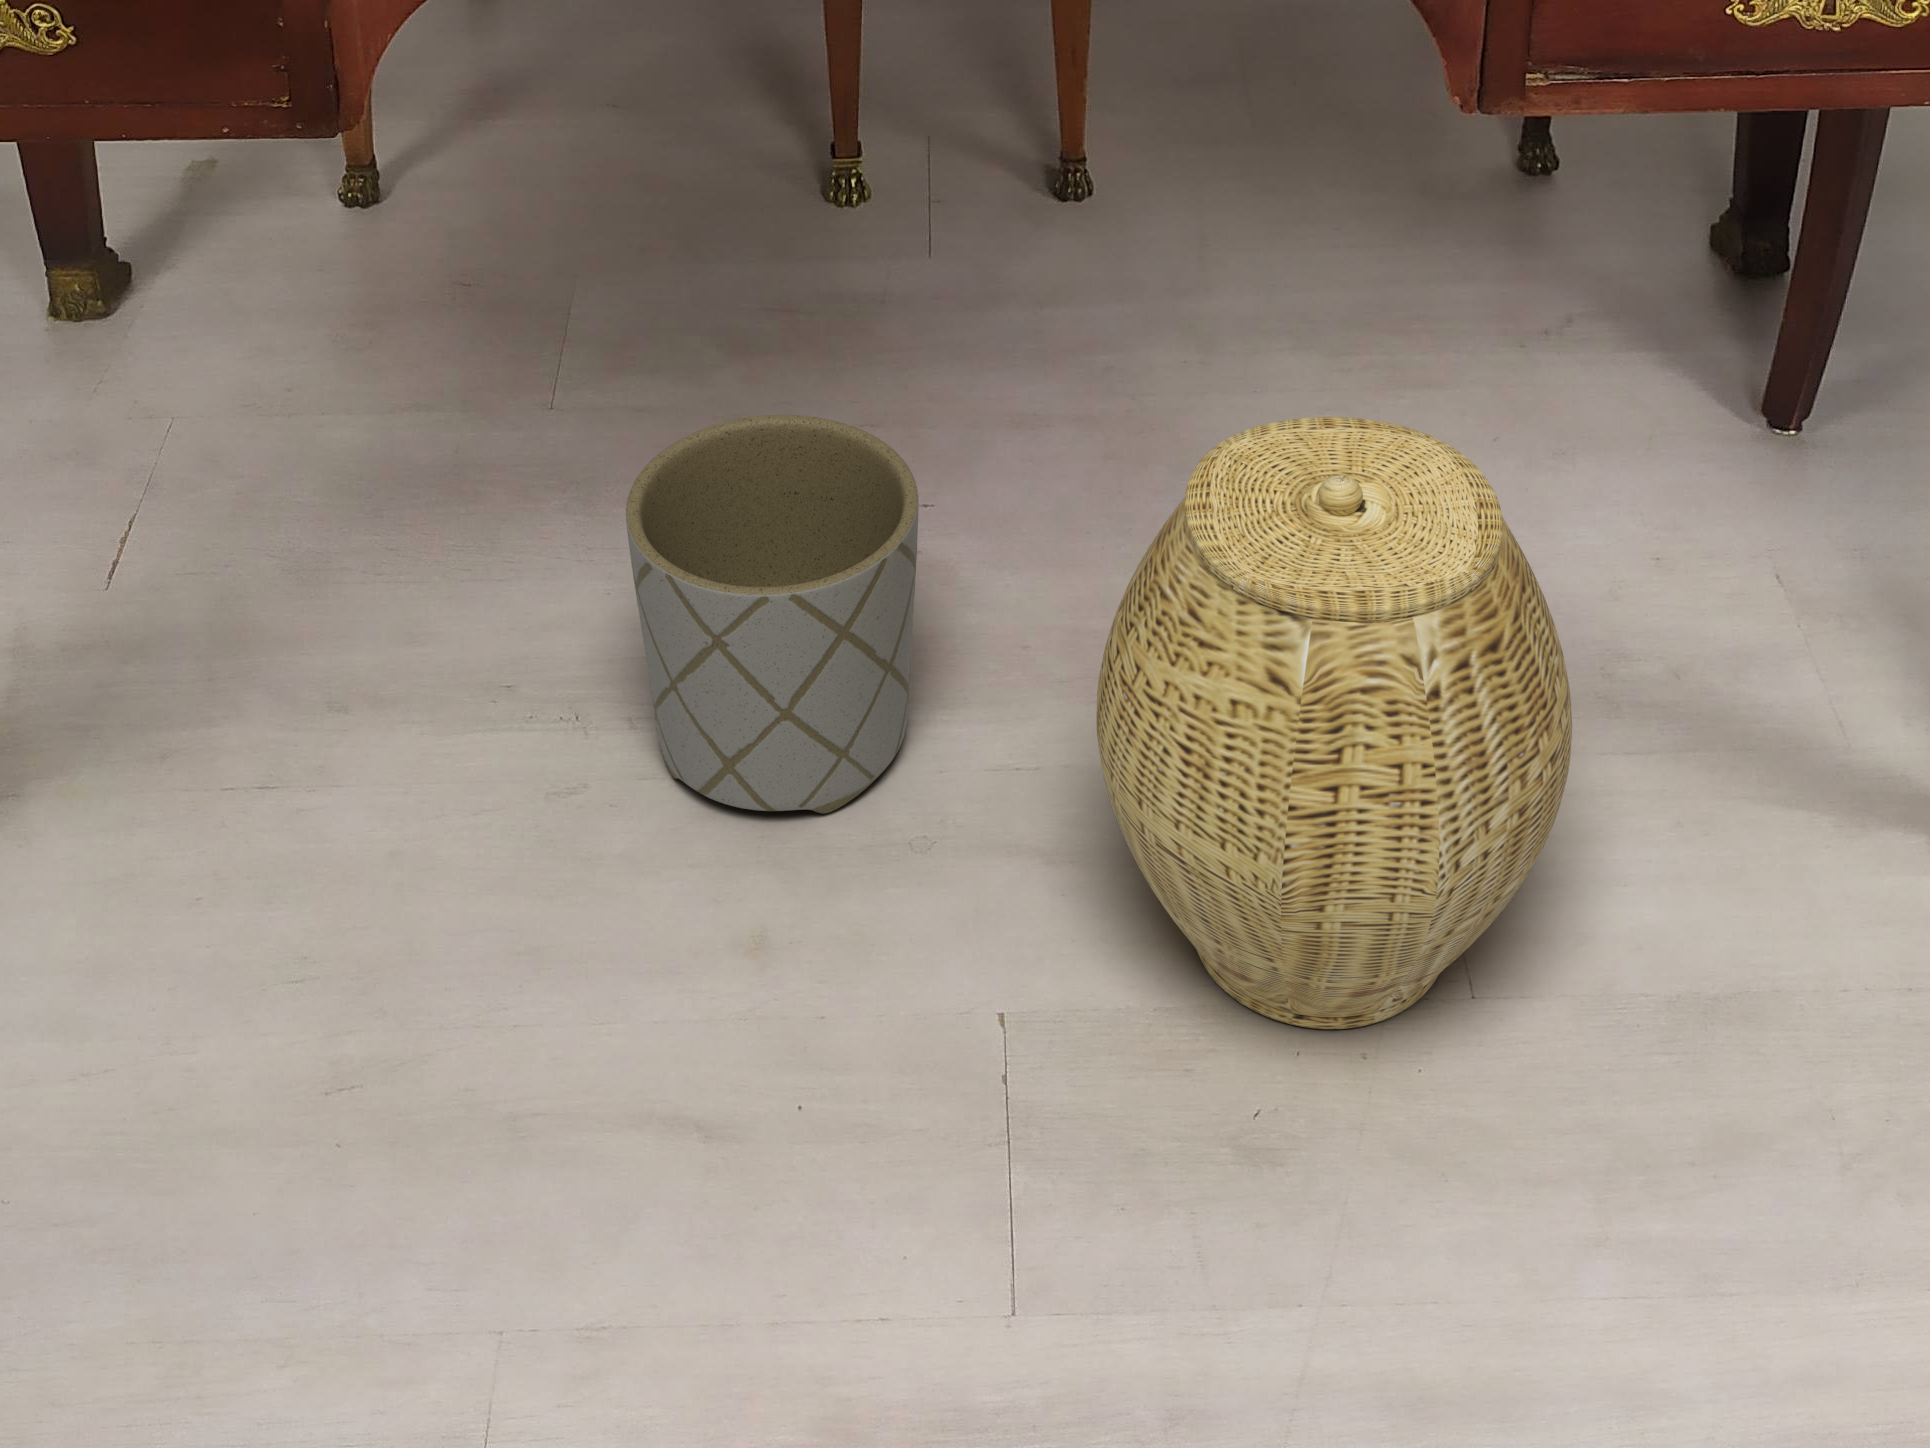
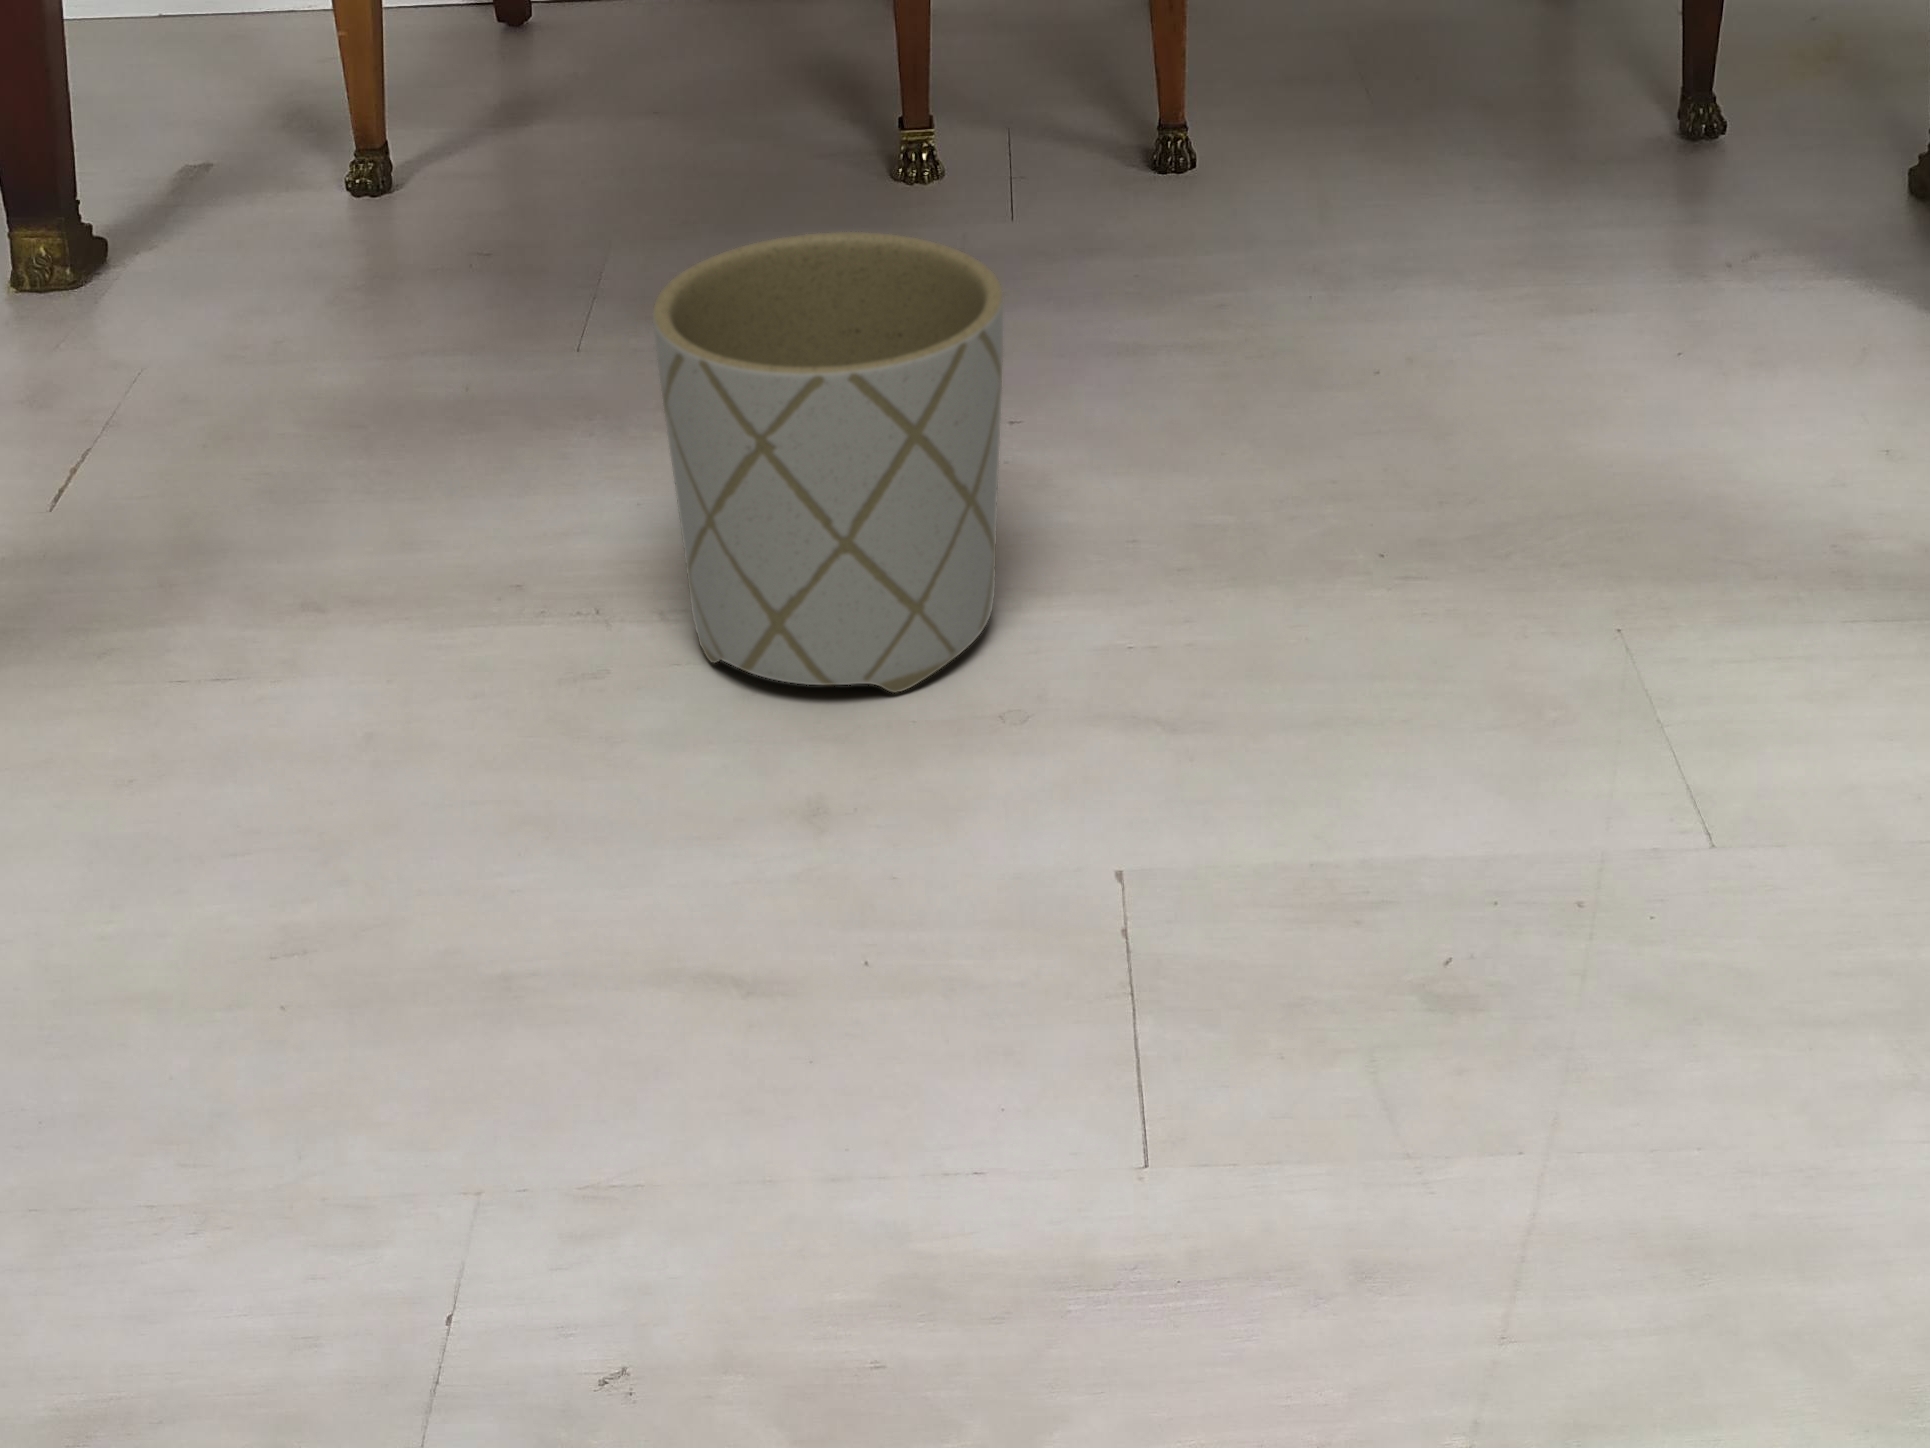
woven basket: present [1096,417,1572,1029] -> none [1228,117,1823,886]

